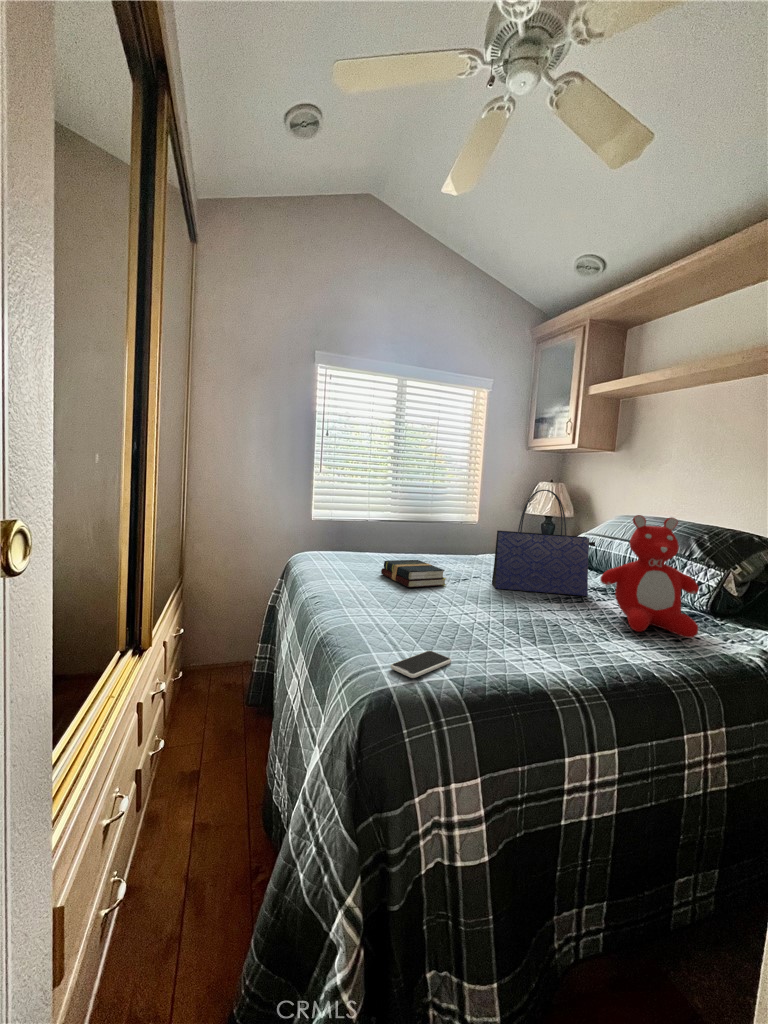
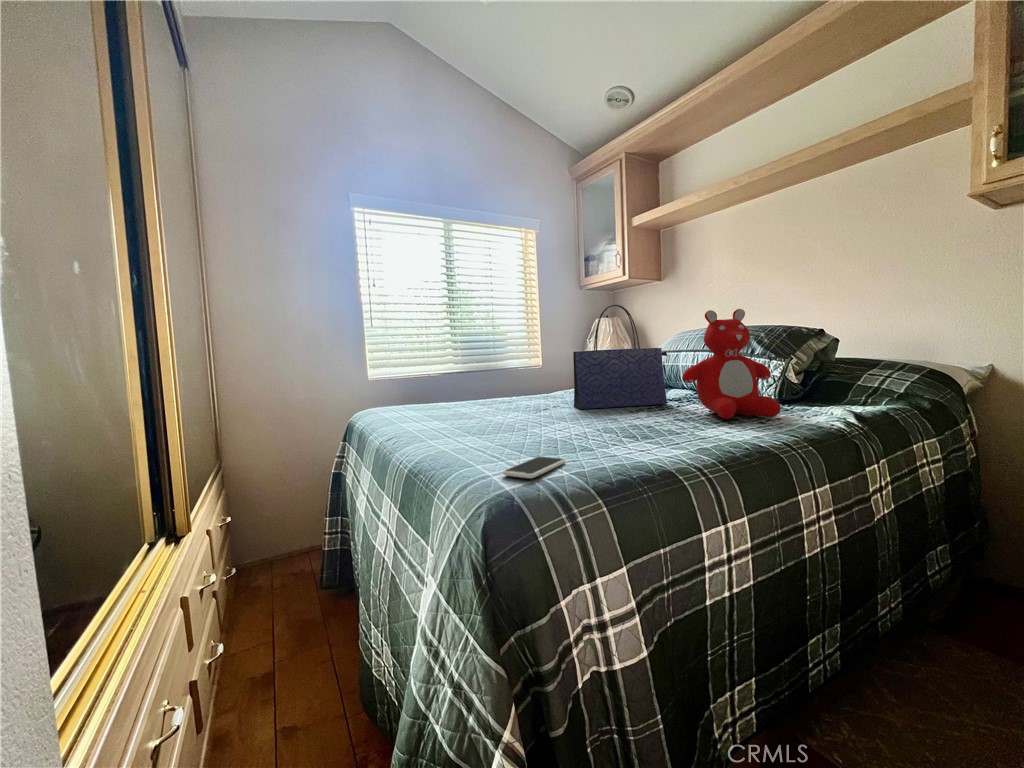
hardback book: present [381,560,446,587] -> none [460,395,530,418]

